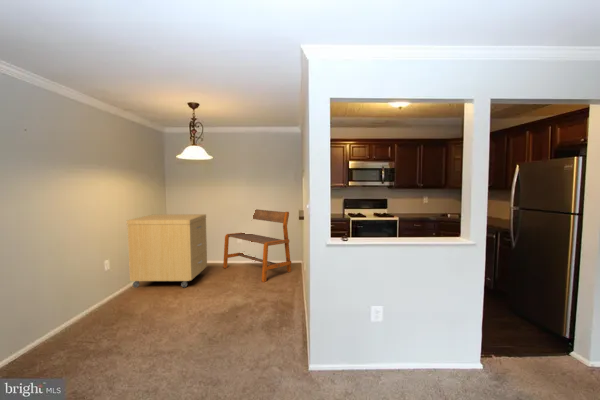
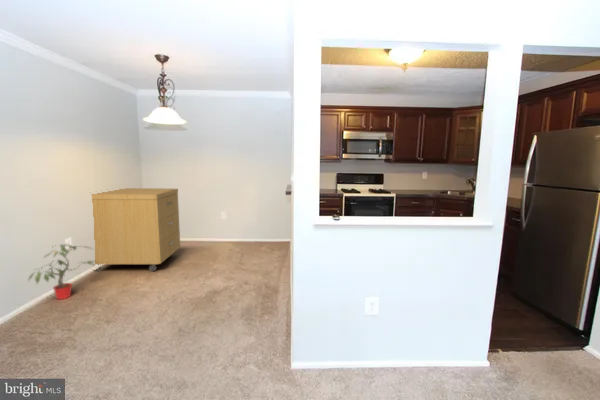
bench: present [223,209,291,282] -> none [199,182,276,265]
potted plant: none [84,263,139,311] -> present [29,245,92,299]

